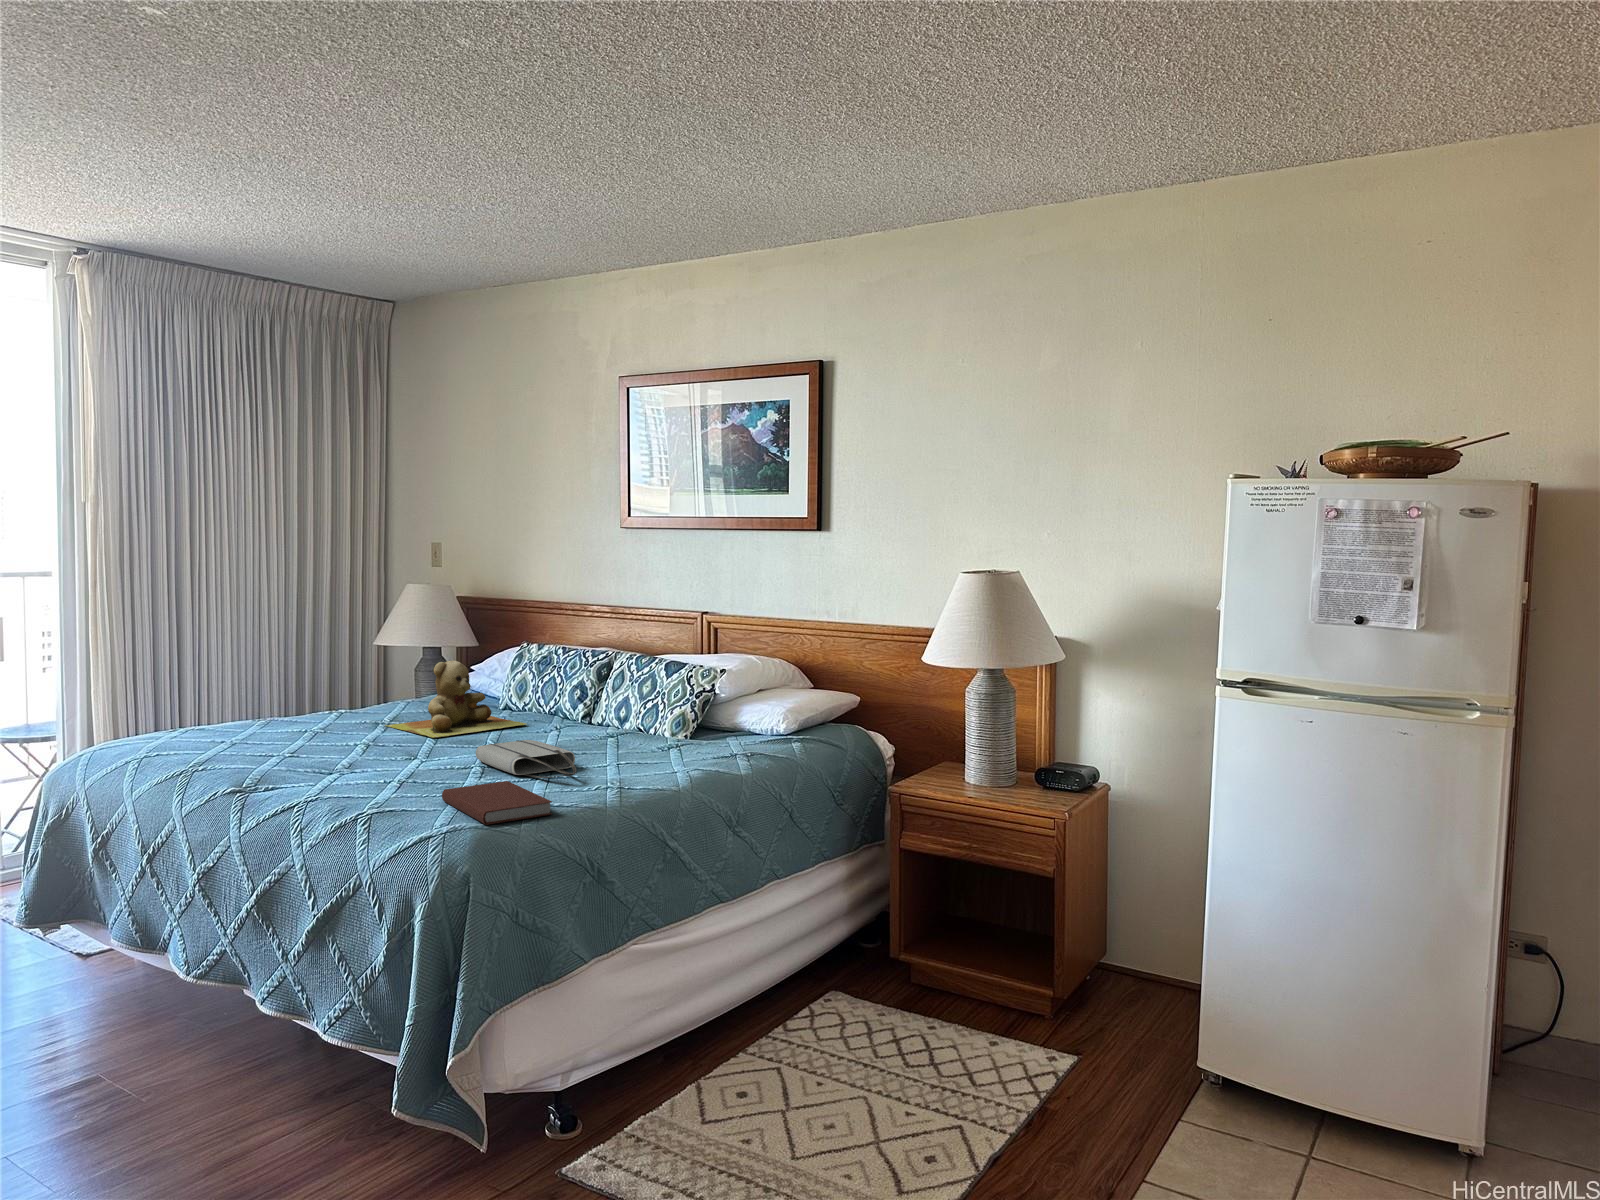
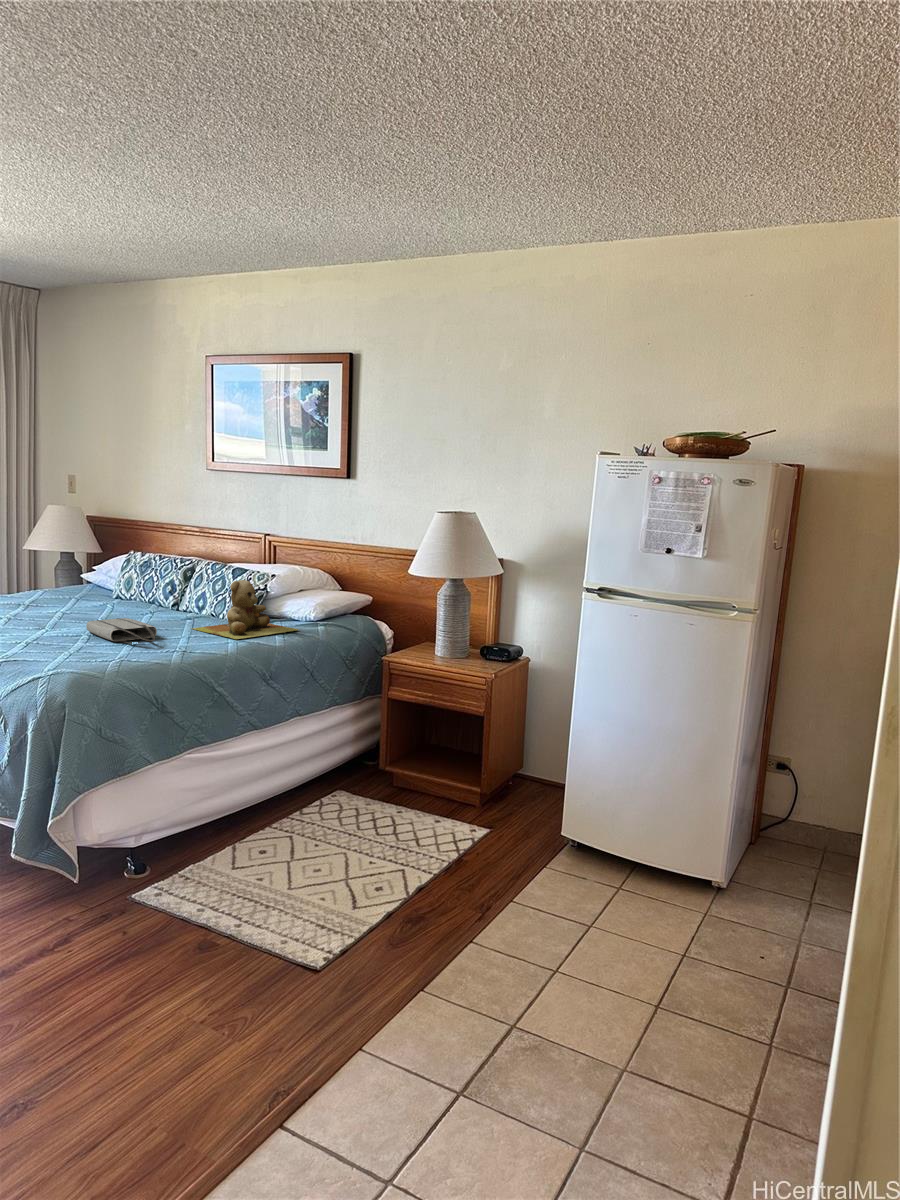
teddy bear: present [385,661,526,738] -> present [192,580,299,639]
book: present [442,781,552,825] -> none [55,644,132,671]

